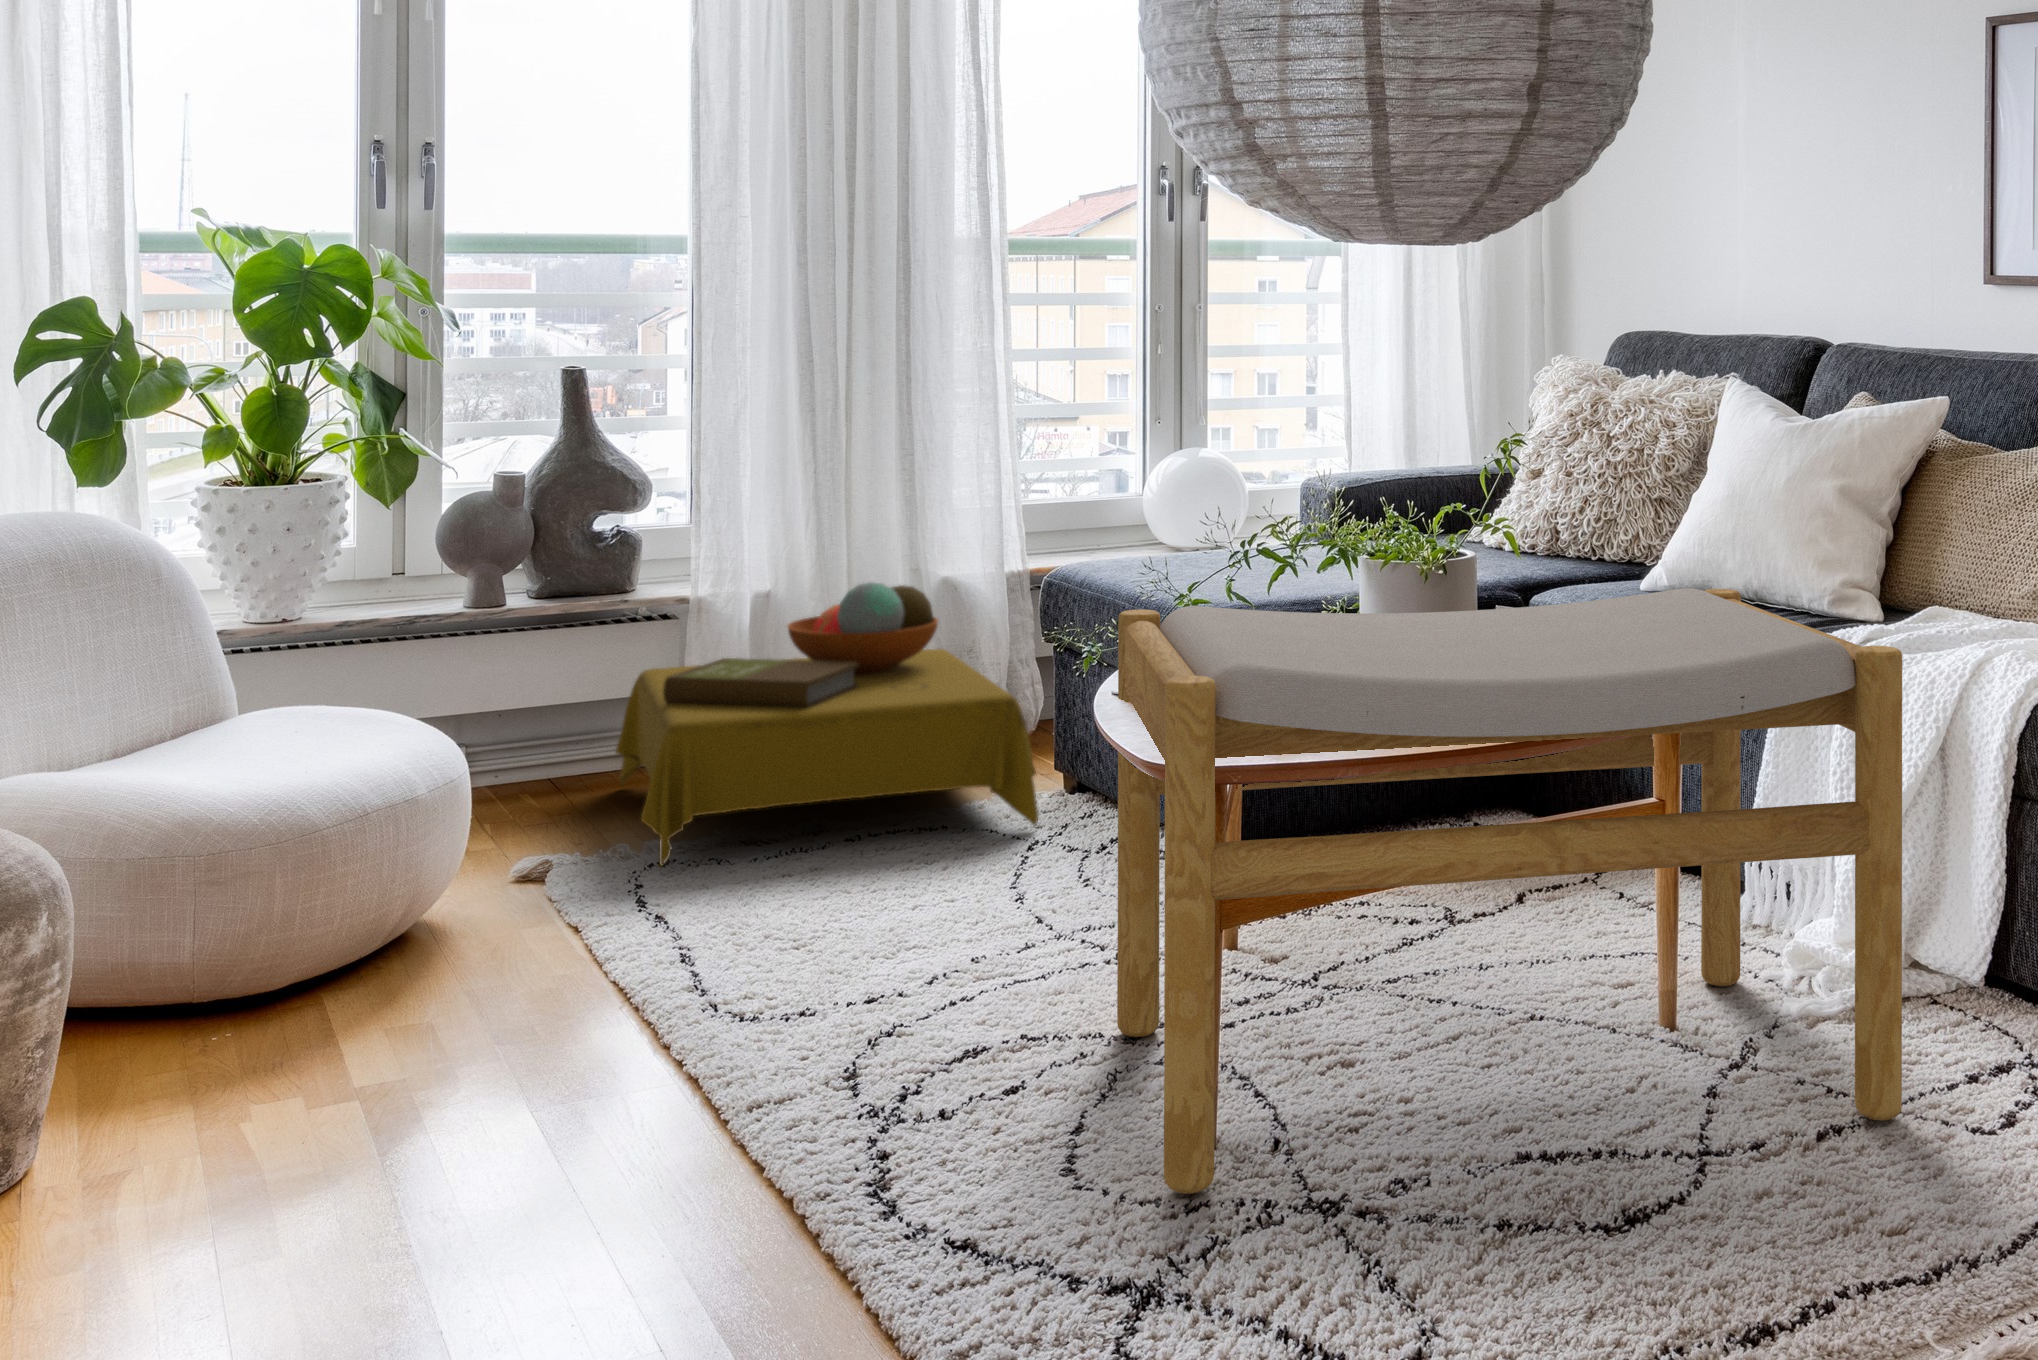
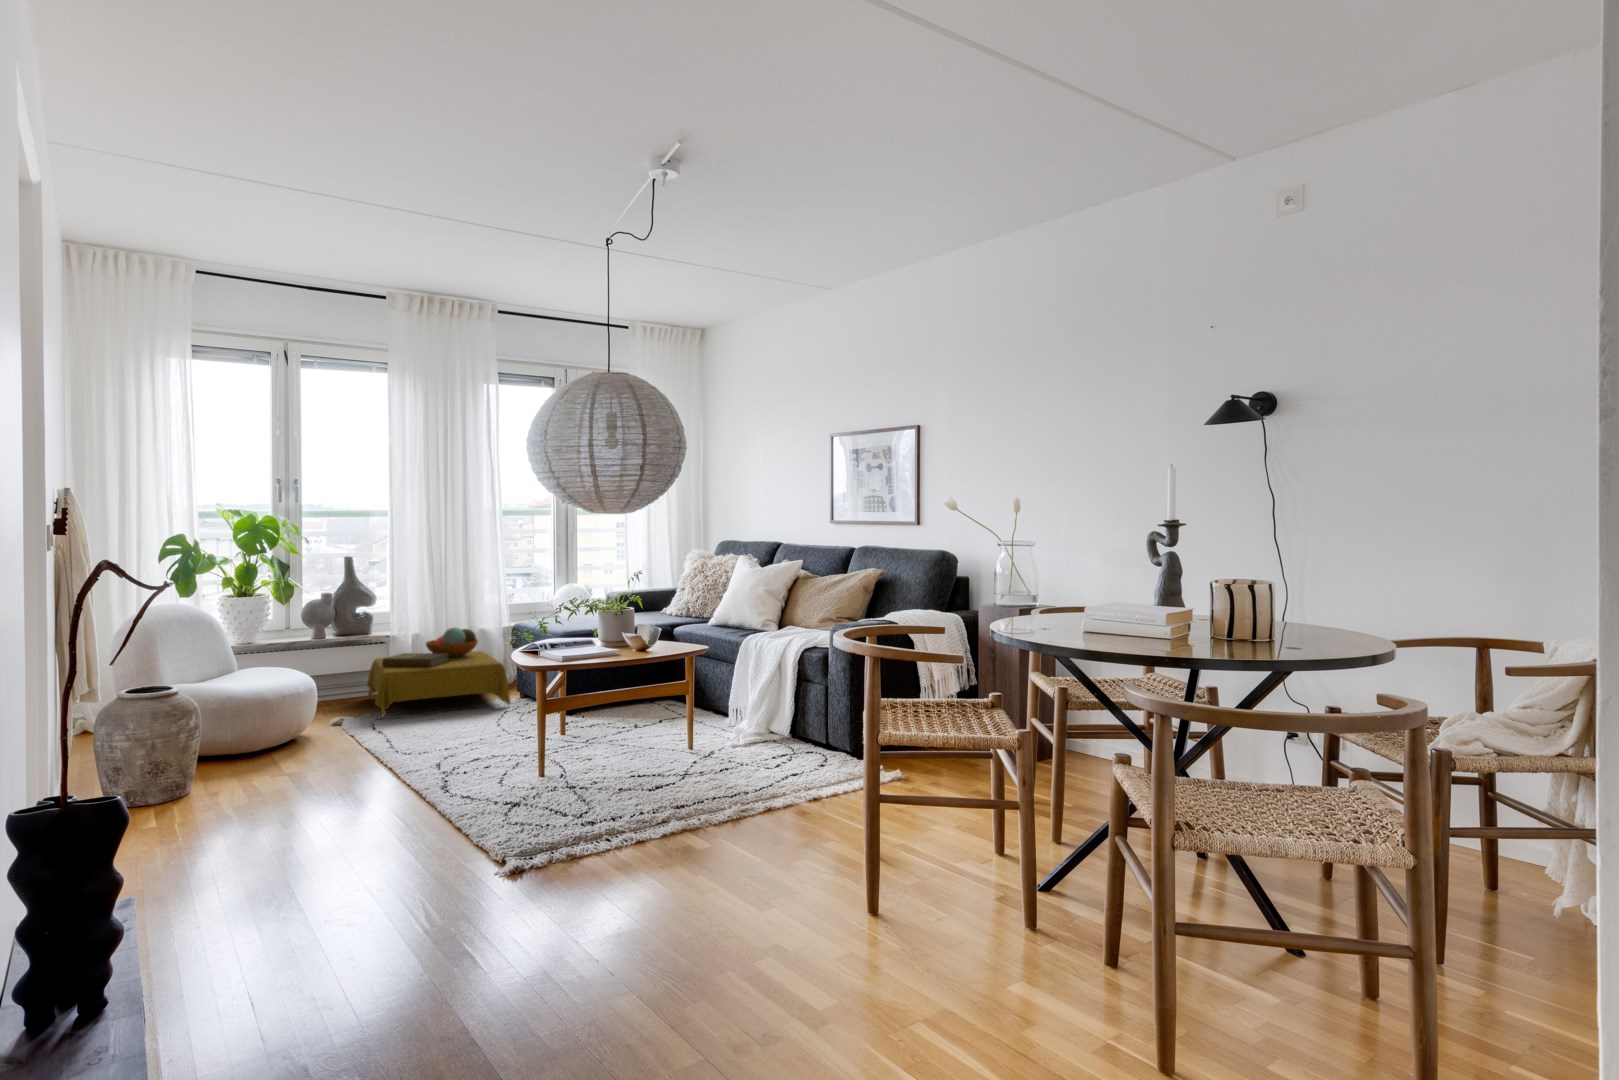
footstool: present [1117,588,1902,1194] -> none [521,620,746,786]

